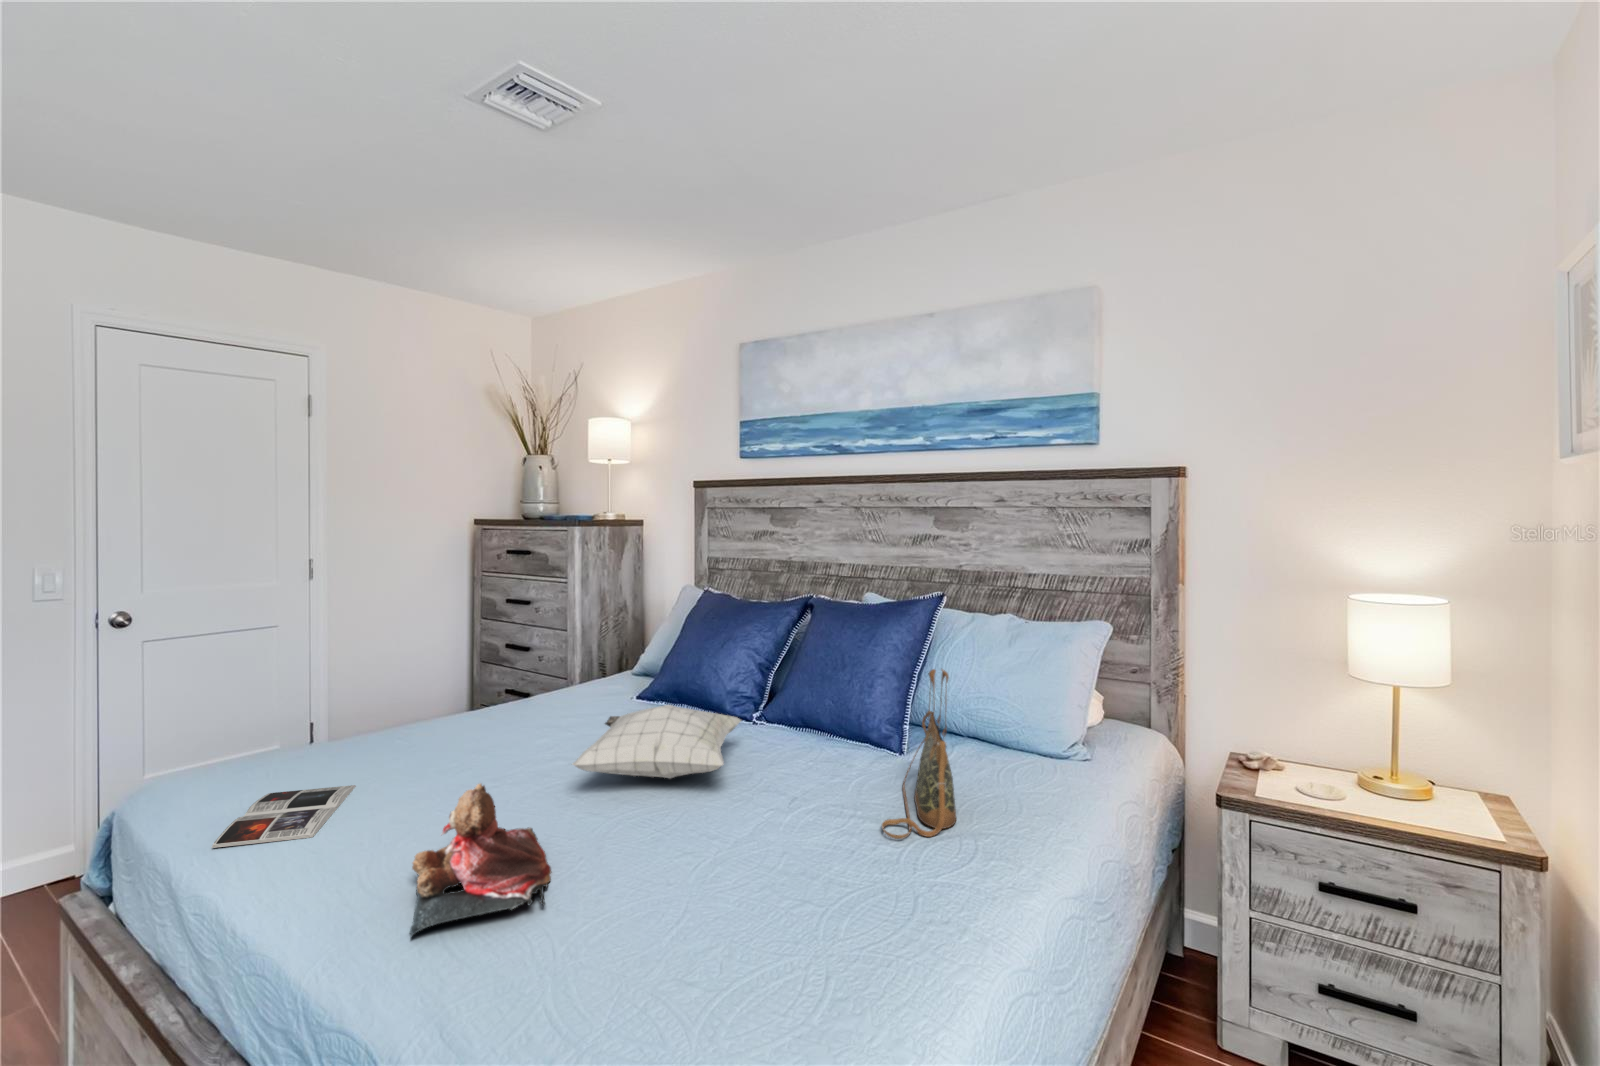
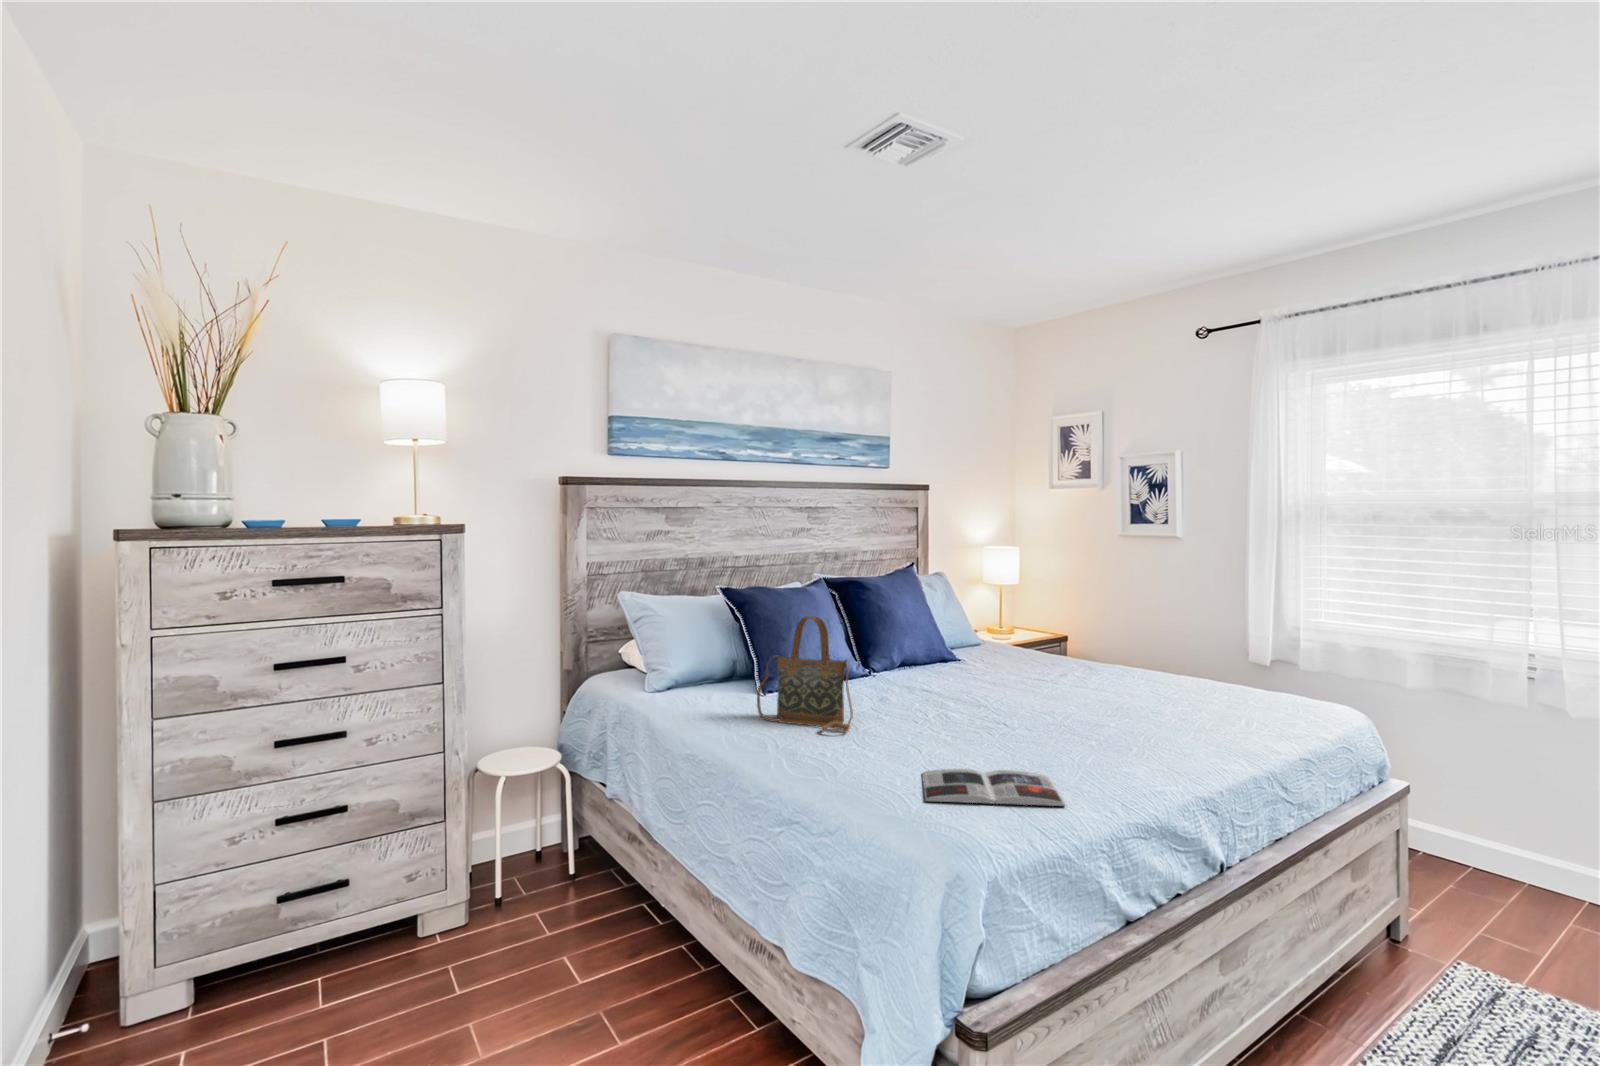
handbag: present [882,669,956,839] -> present [757,616,853,733]
pillow: present [573,705,741,778] -> none [897,646,1028,699]
teddy bear: present [410,783,551,936] -> none [1078,671,1216,746]

